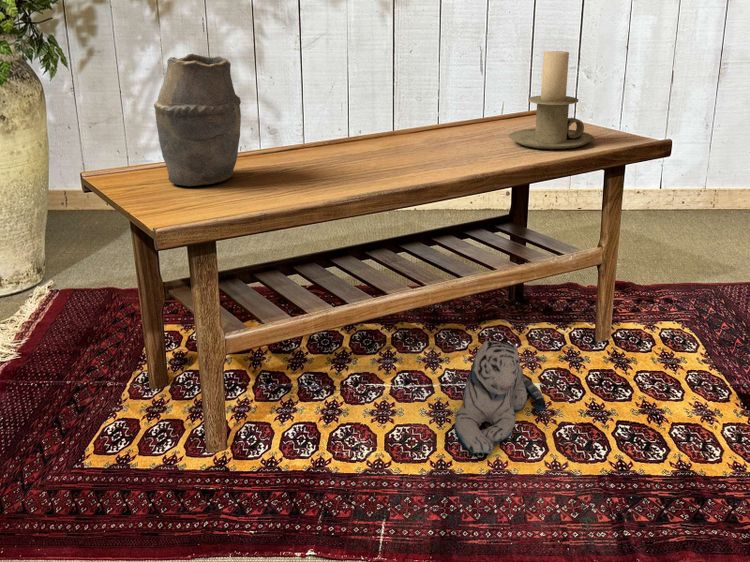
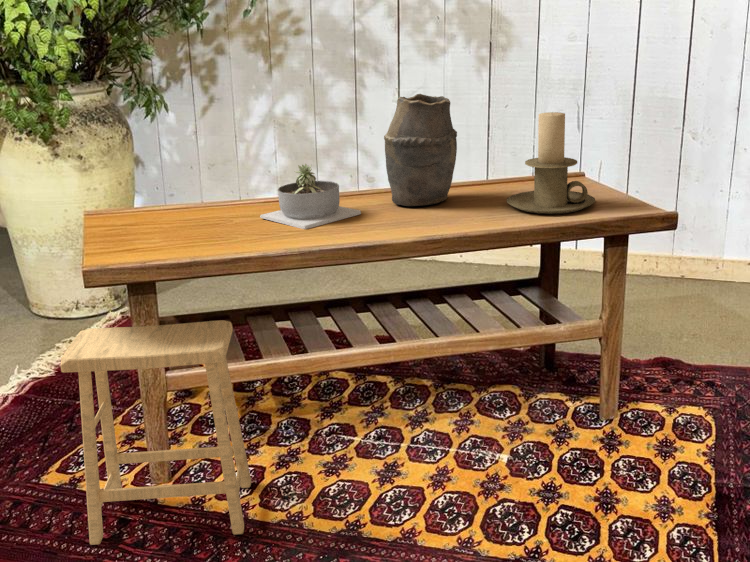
vase: present [154,54,241,186] -> present [384,94,457,206]
succulent planter: none [271,107,374,175] -> present [260,164,361,229]
footstool: none [138,273,337,532] -> present [60,320,251,545]
plush toy: present [454,341,546,454] -> none [386,405,501,519]

